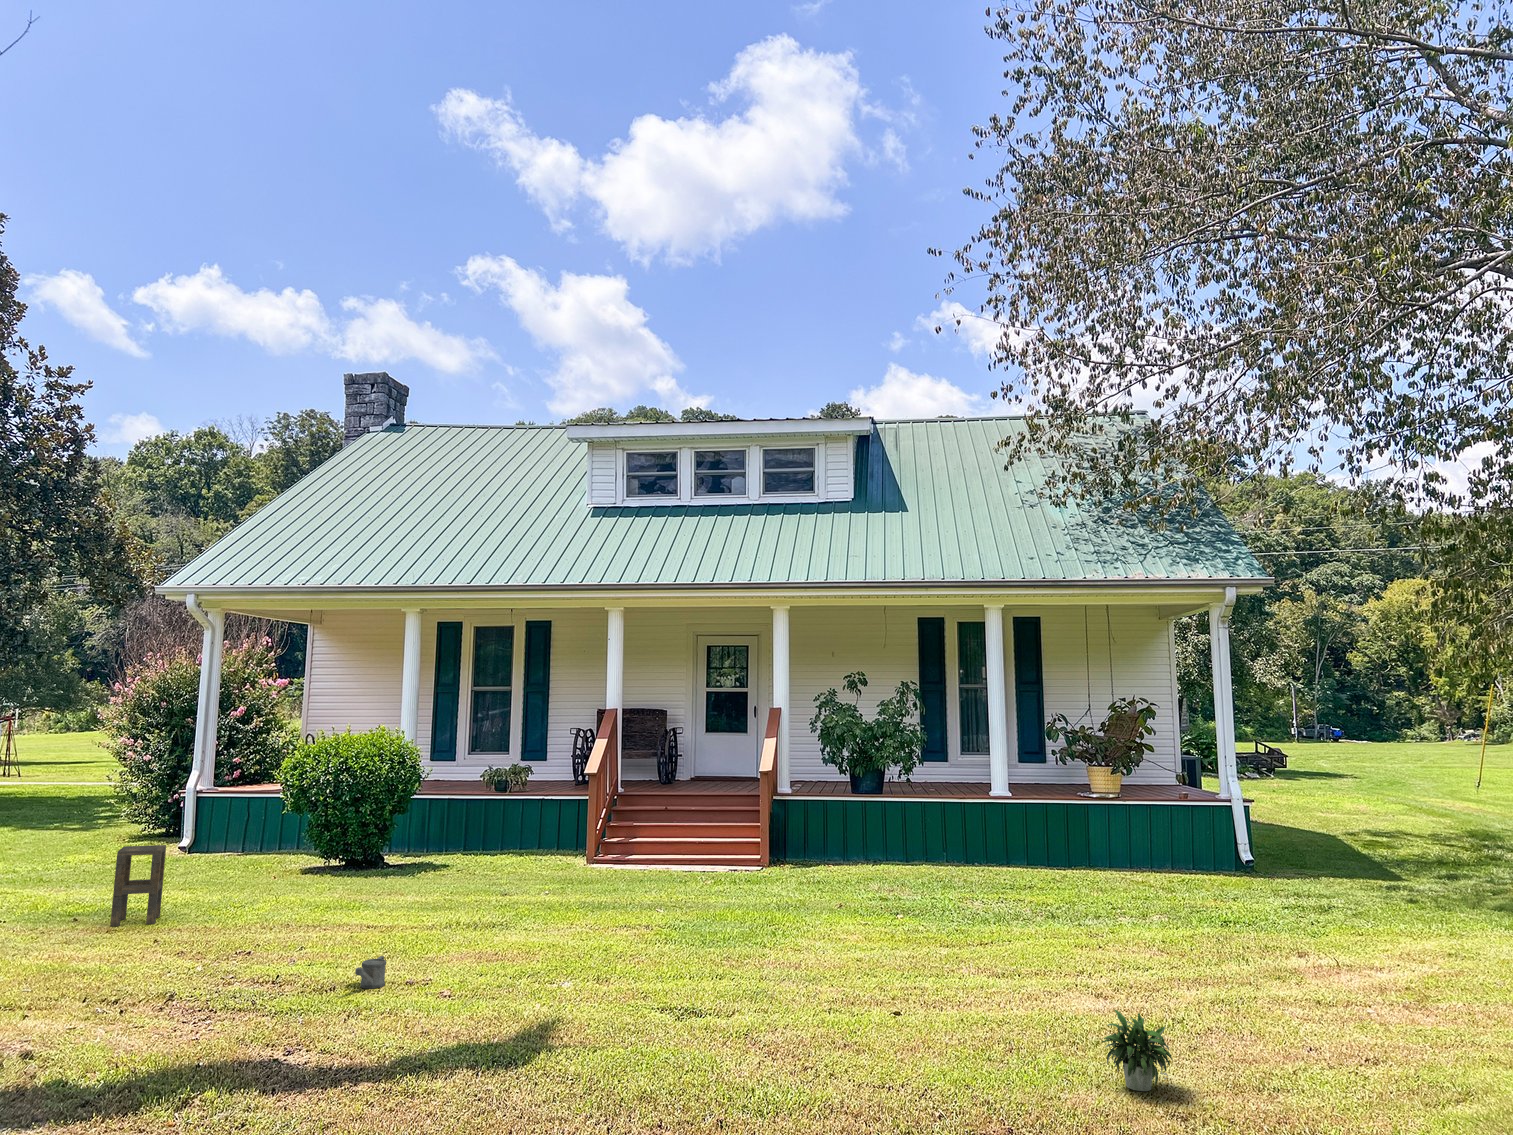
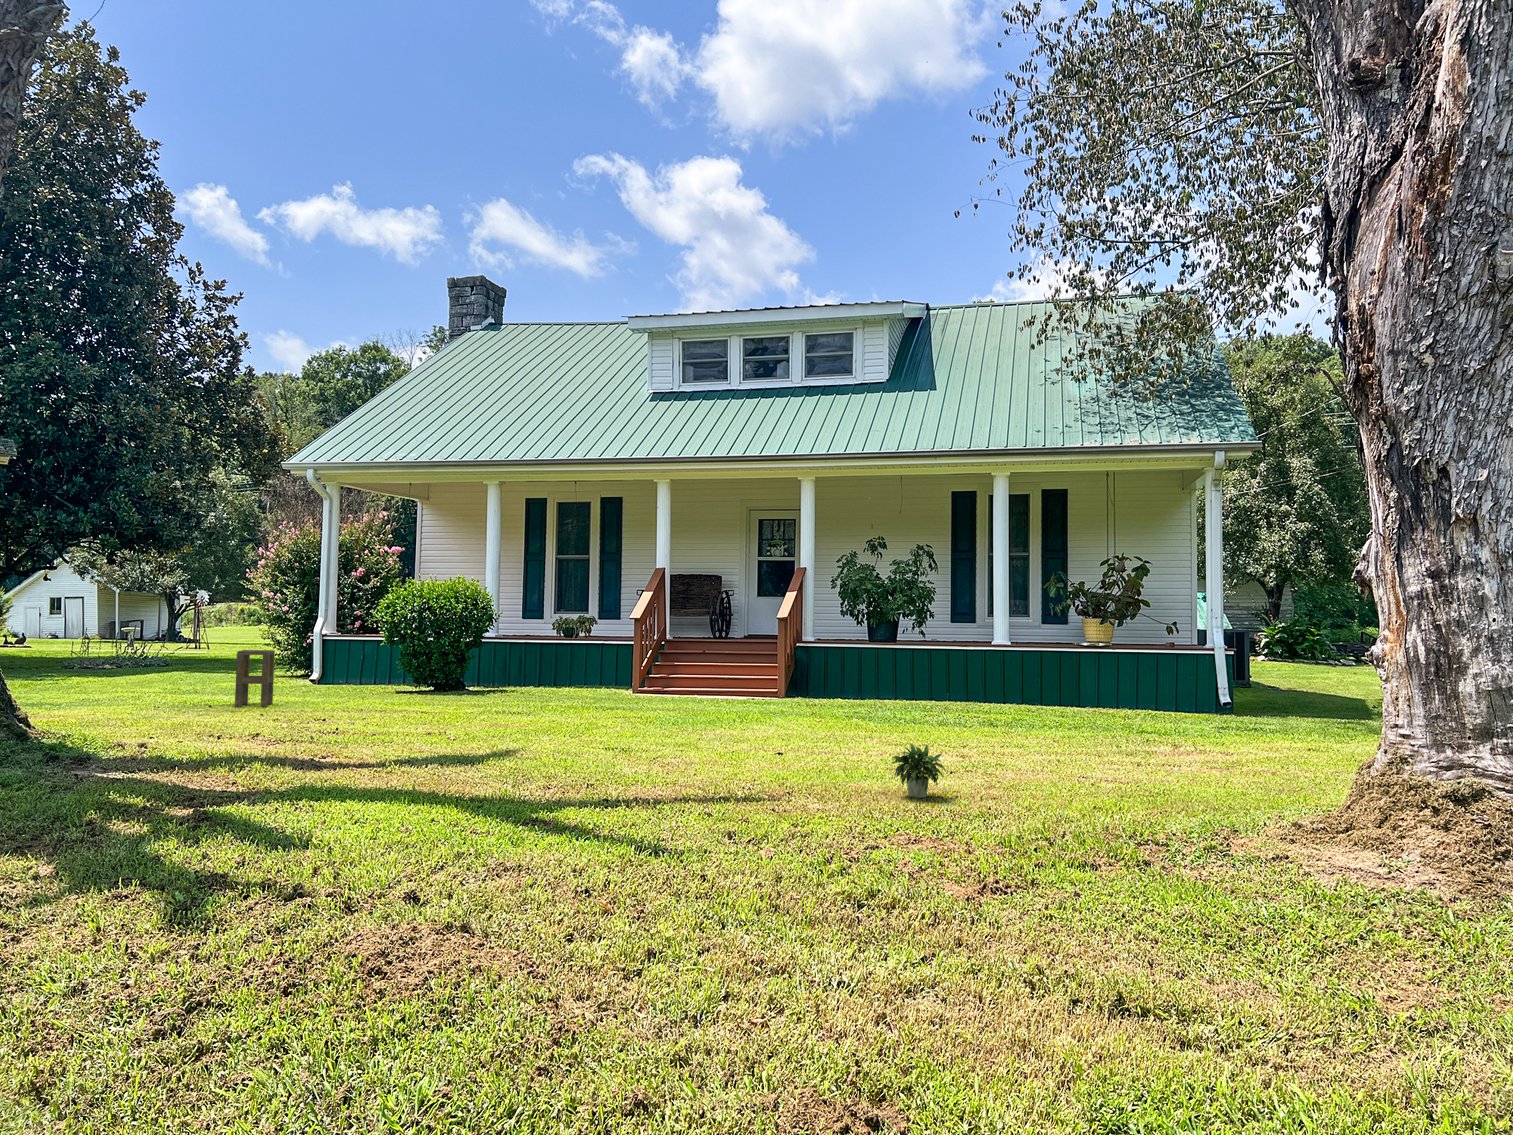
watering can: present [355,956,386,989] -> none [386,718,413,738]

